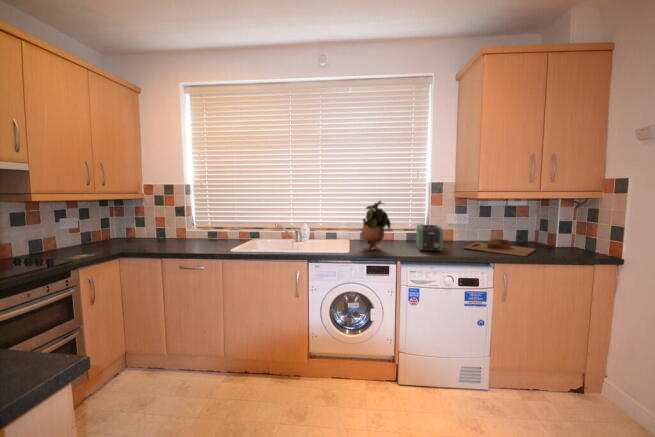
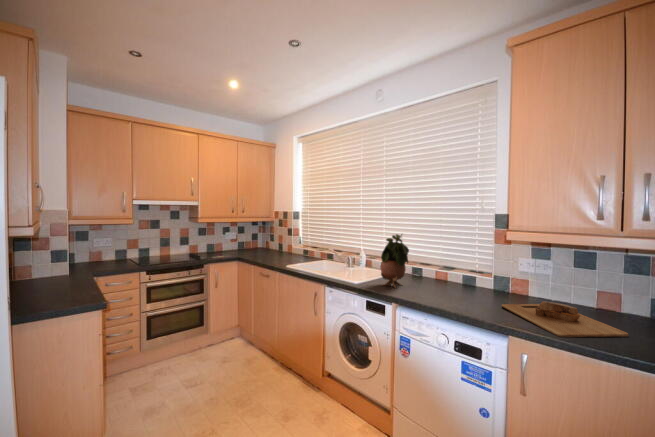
toaster: present [416,225,443,251] -> none [433,266,483,303]

